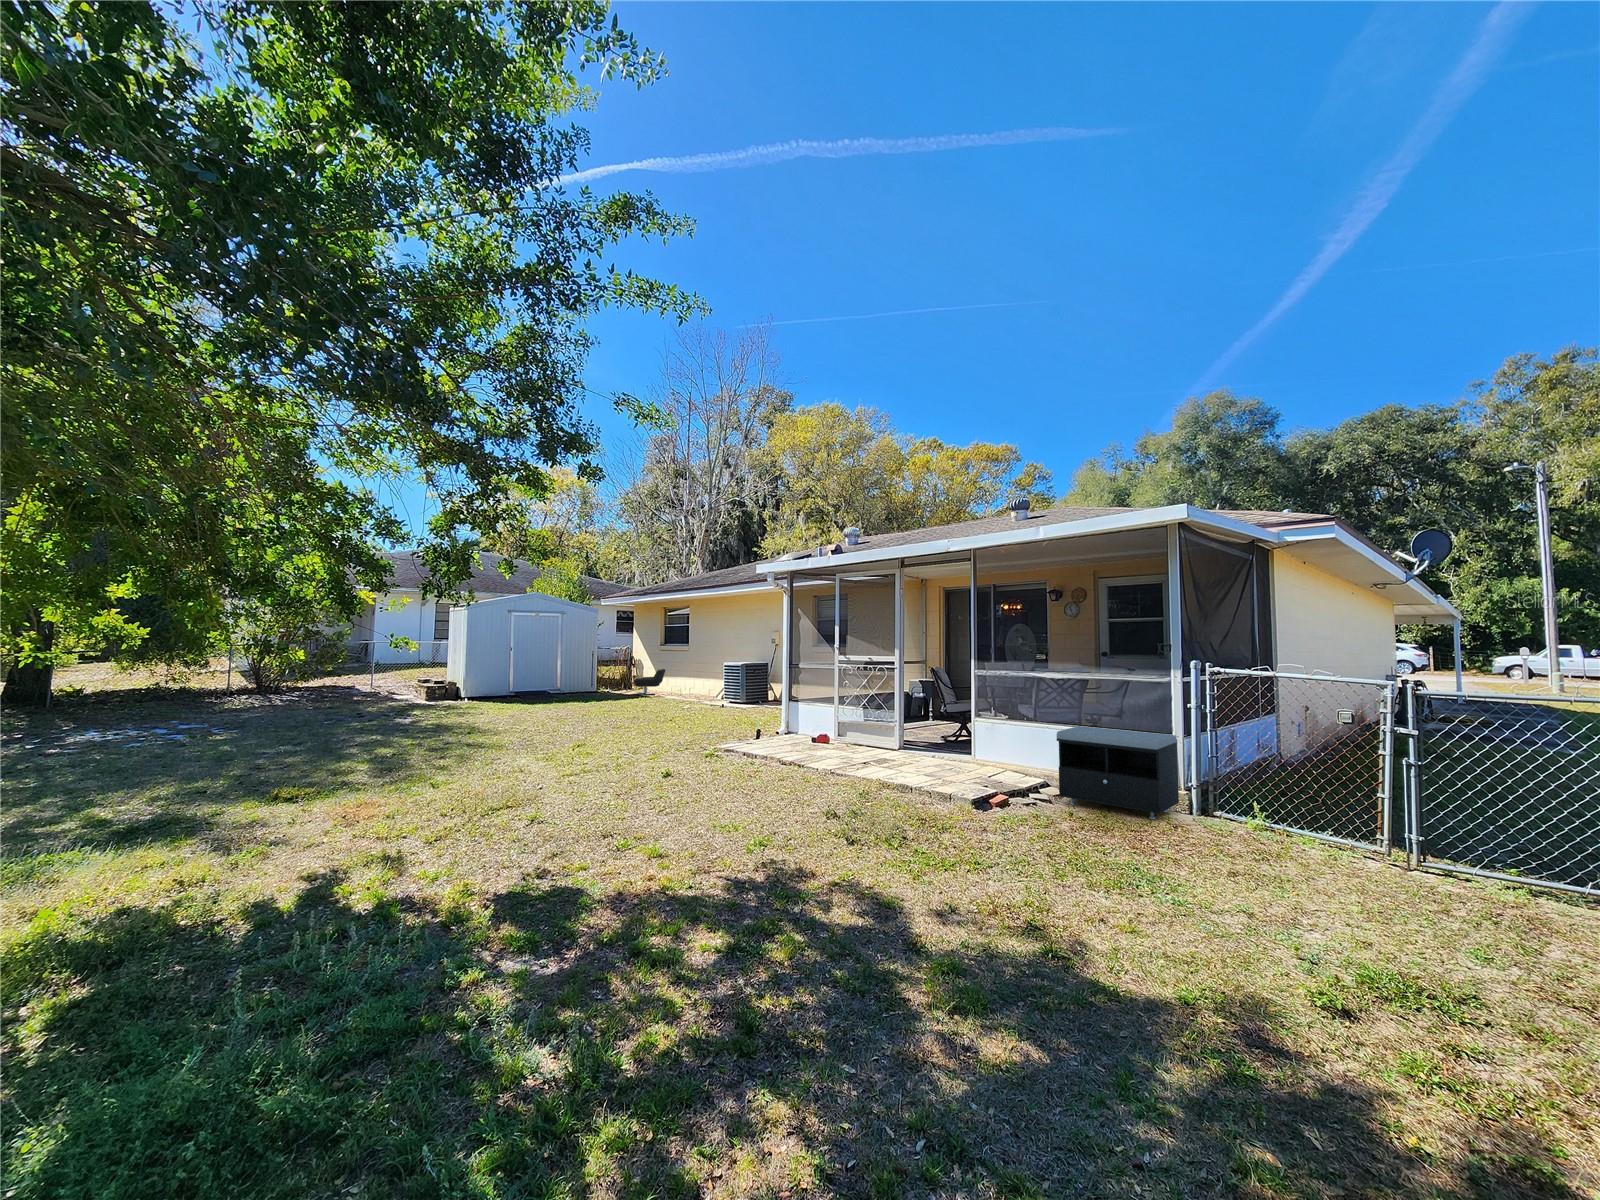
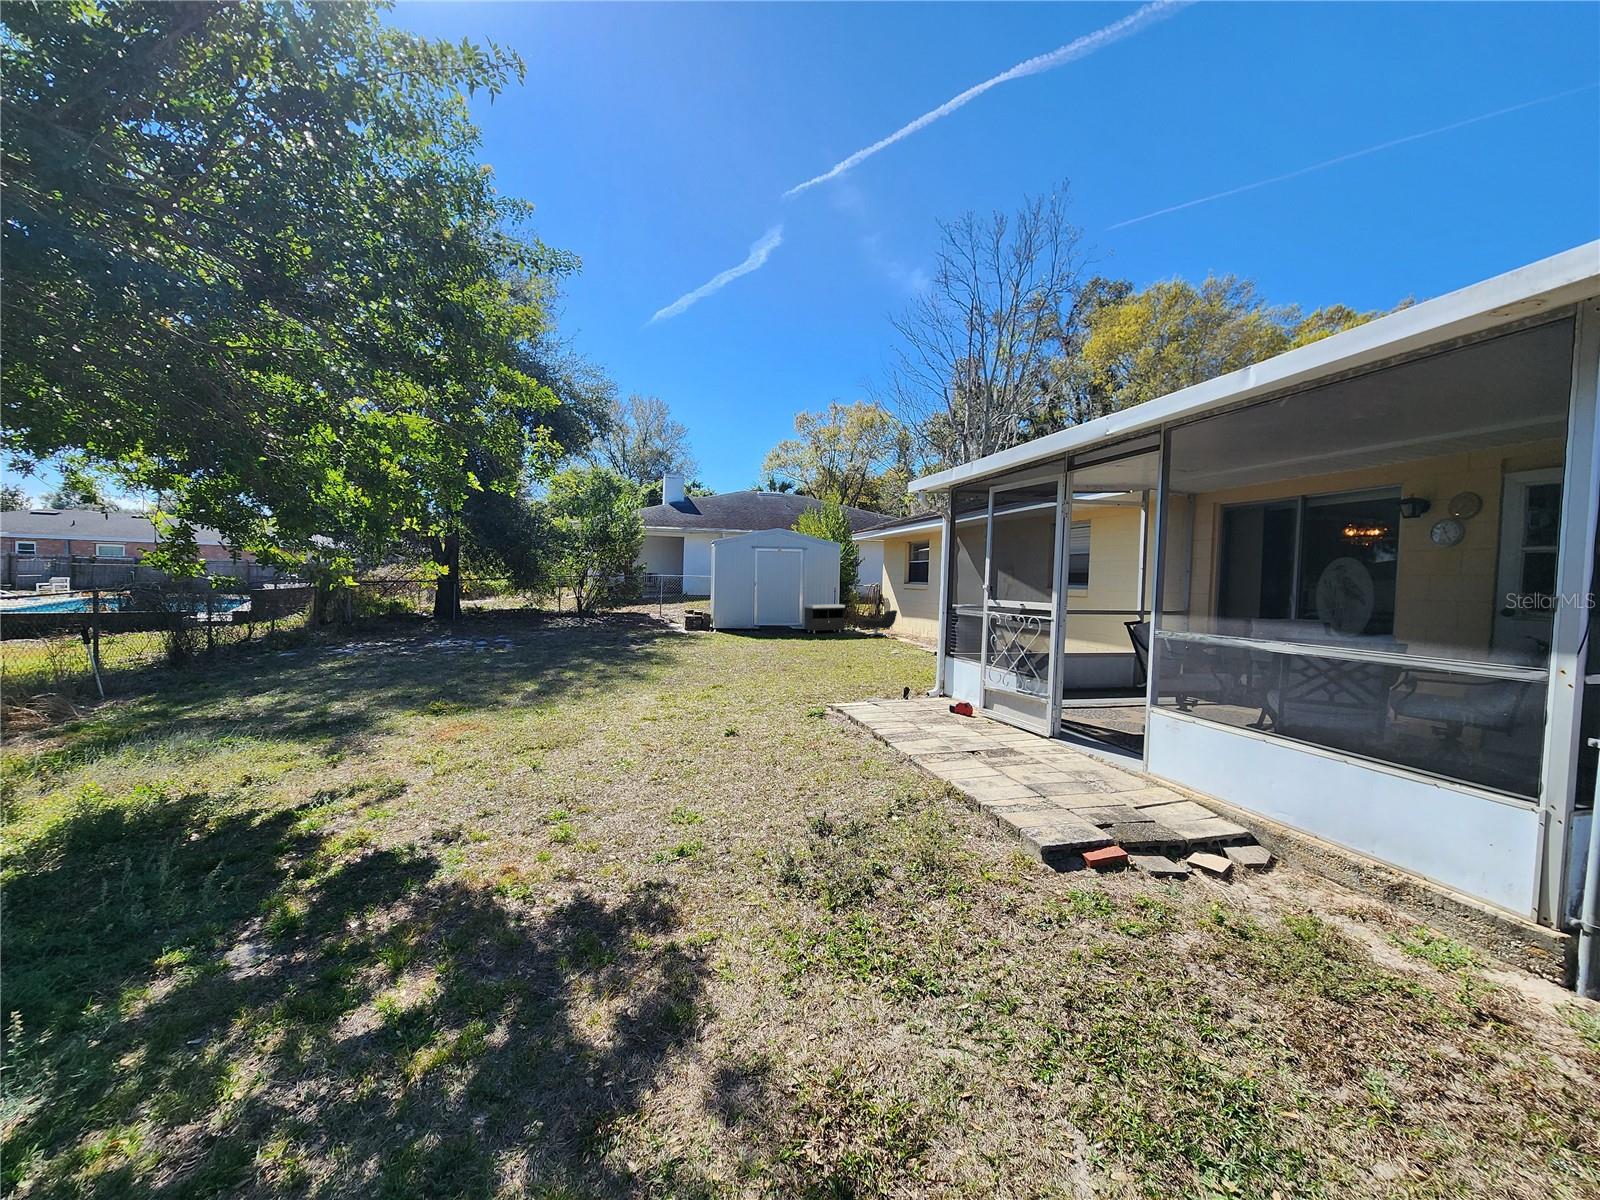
storage bench: present [1056,726,1179,819] -> present [804,604,845,633]

